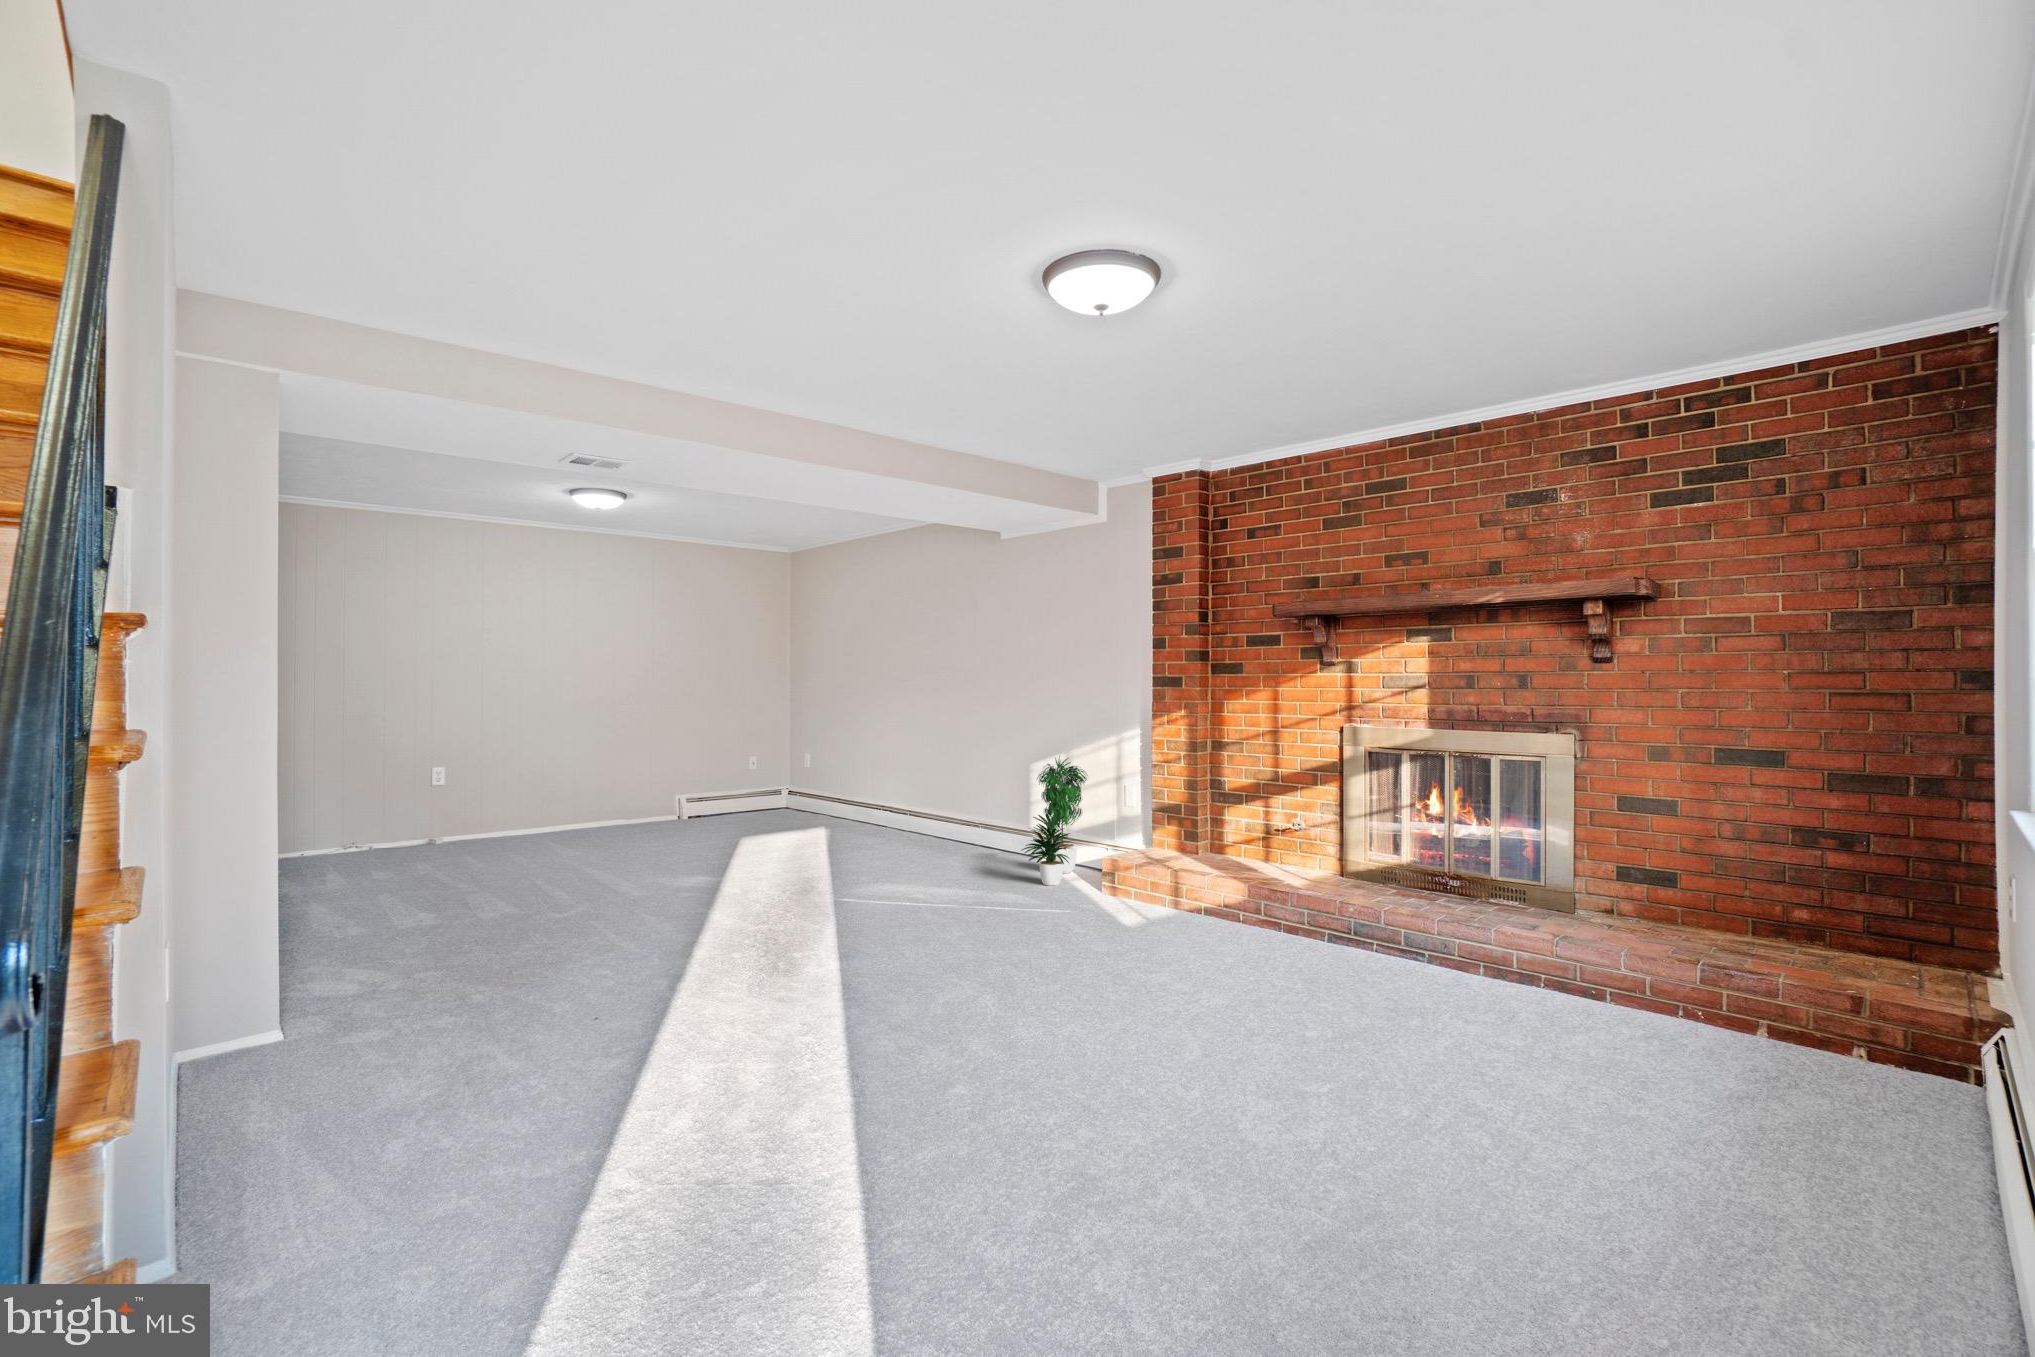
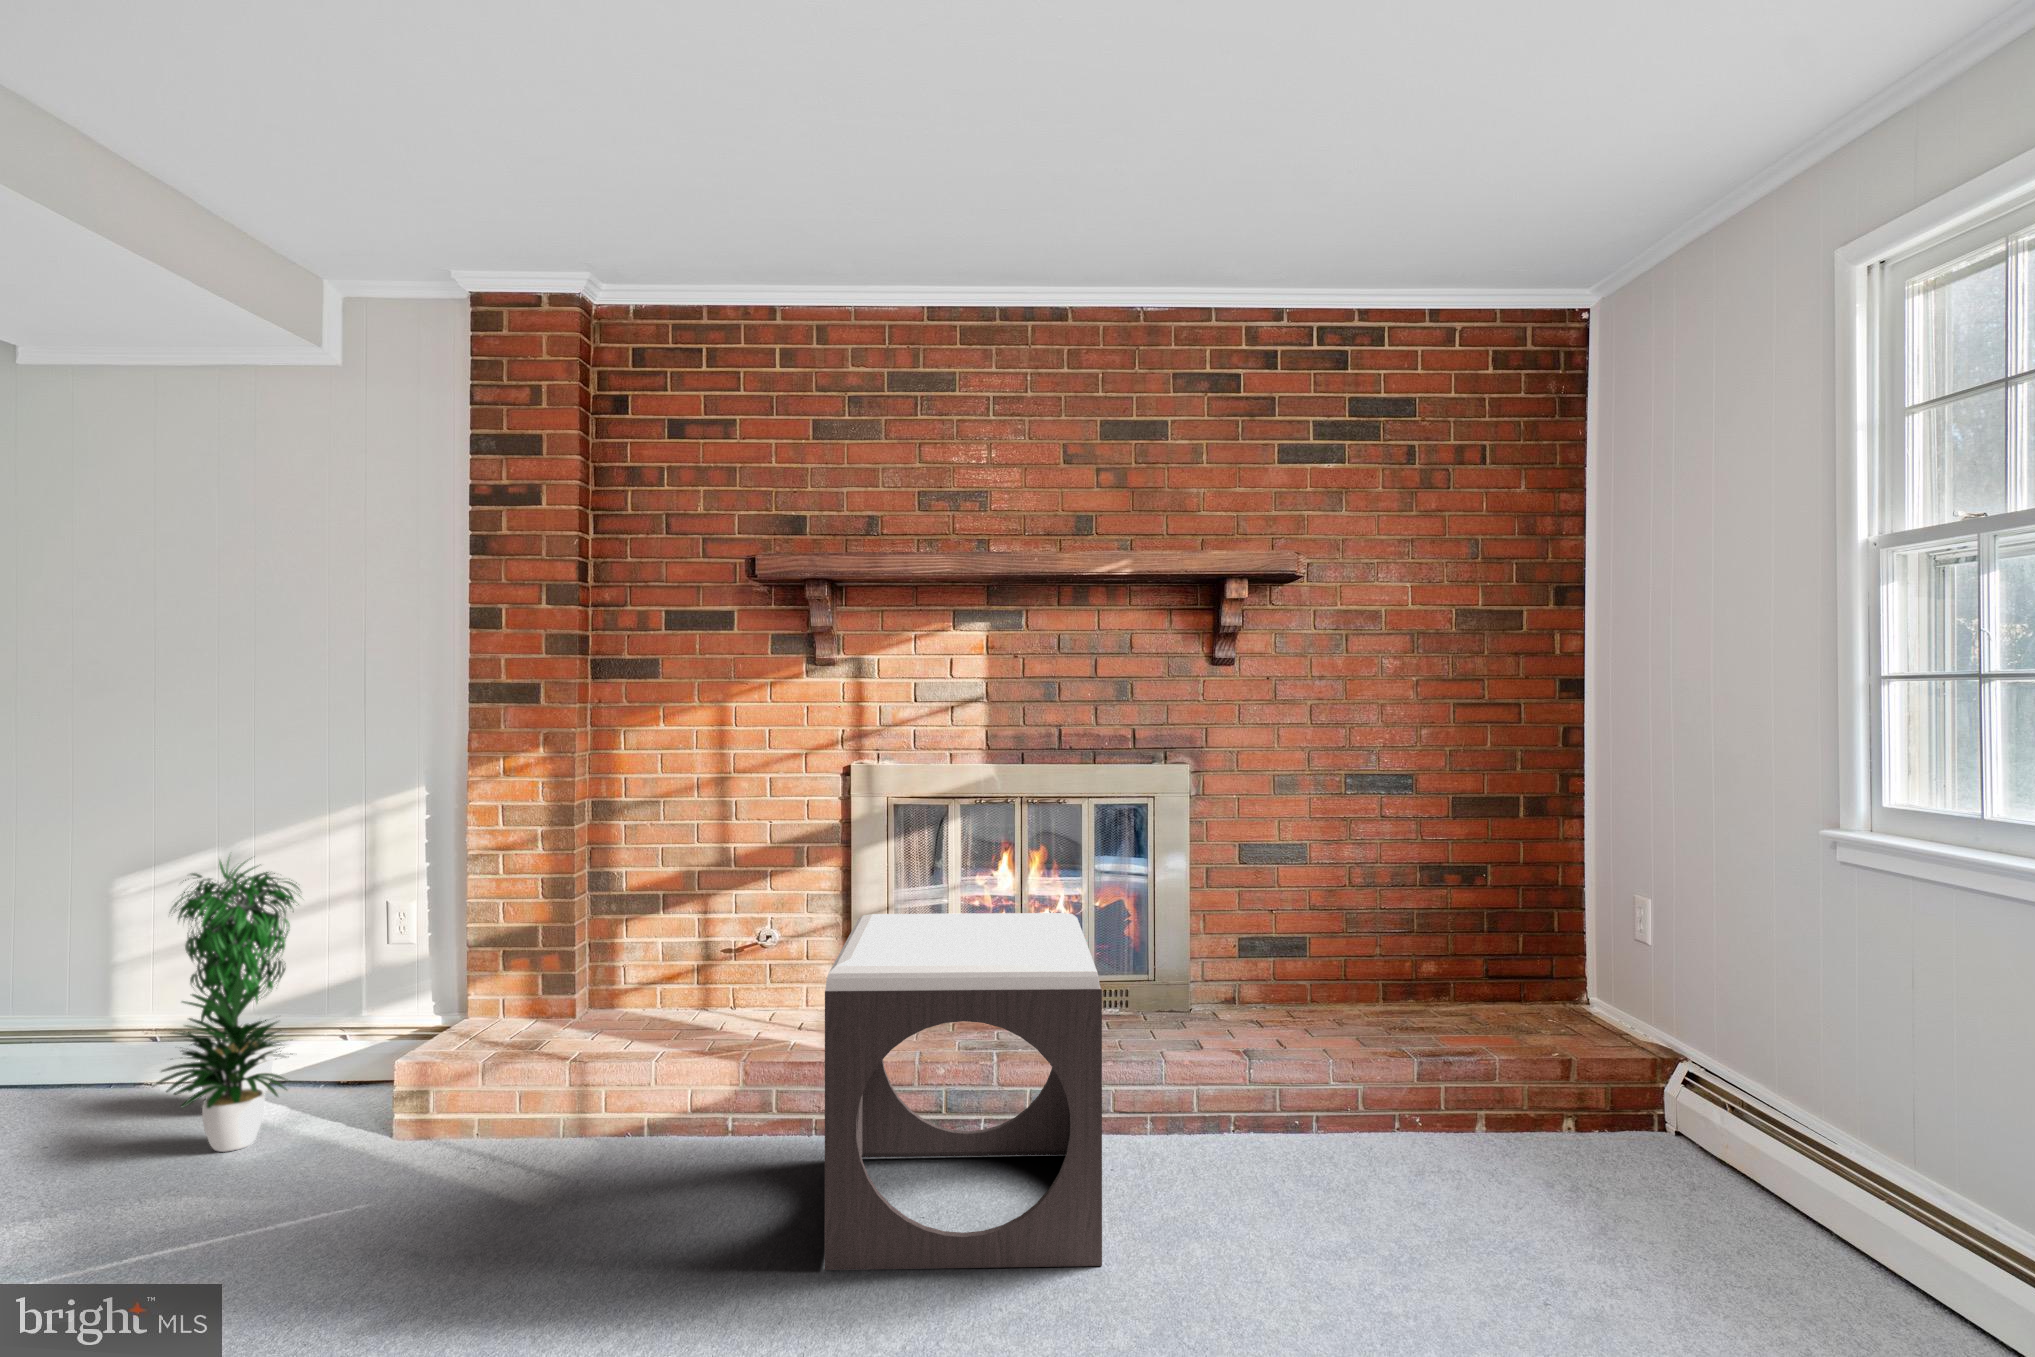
footstool: none [1222,807,1420,1005] -> present [825,913,1102,1270]

